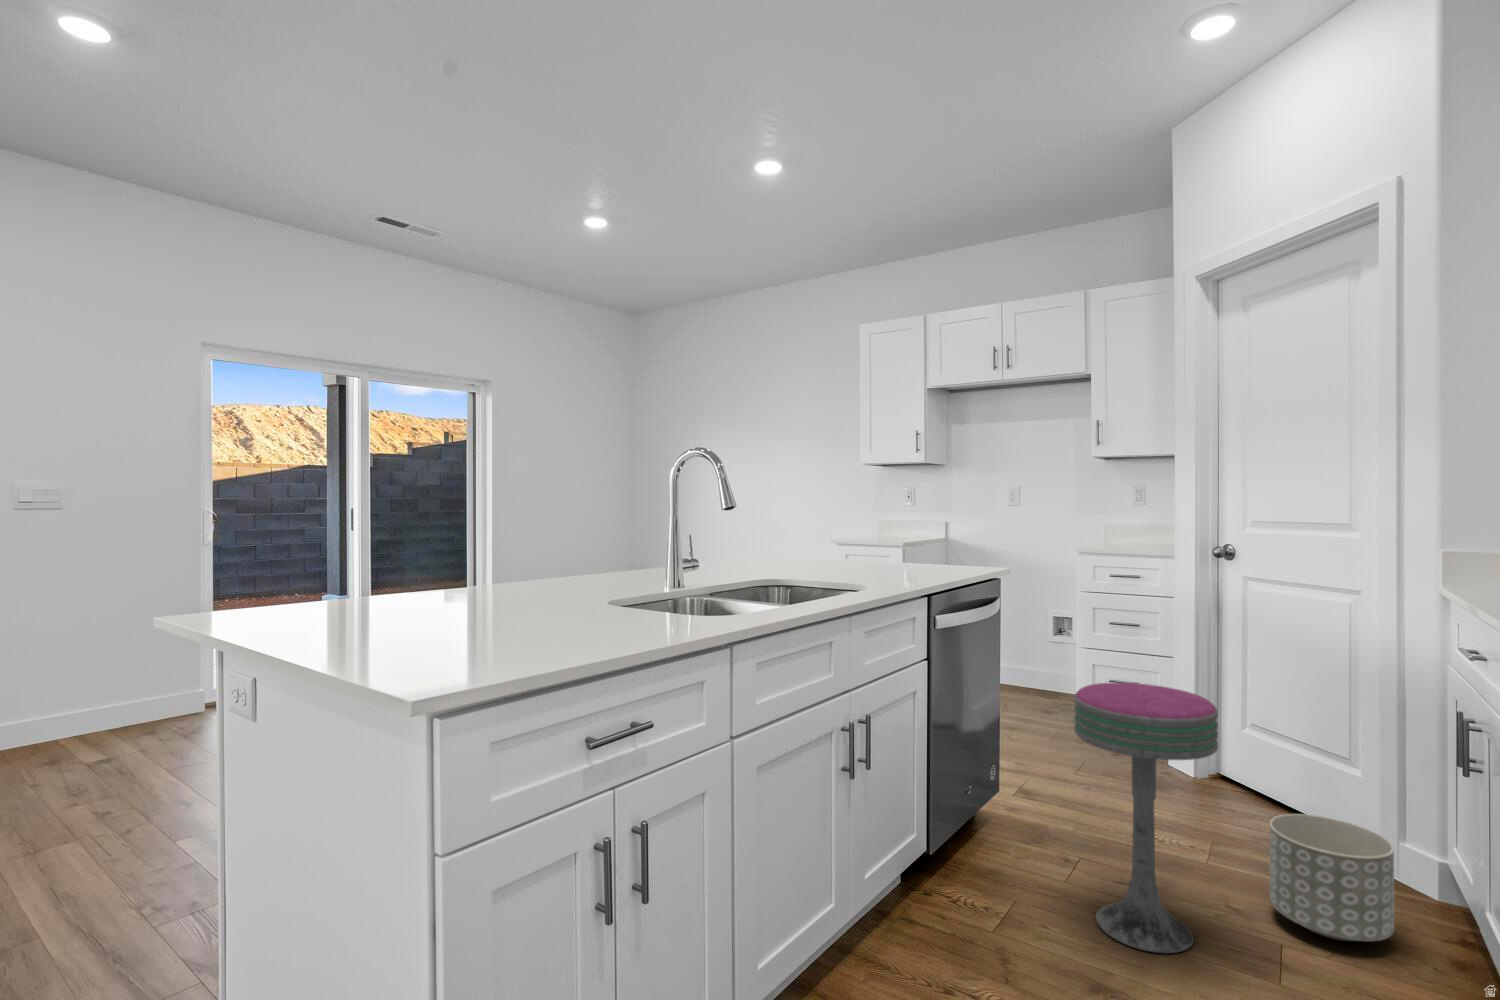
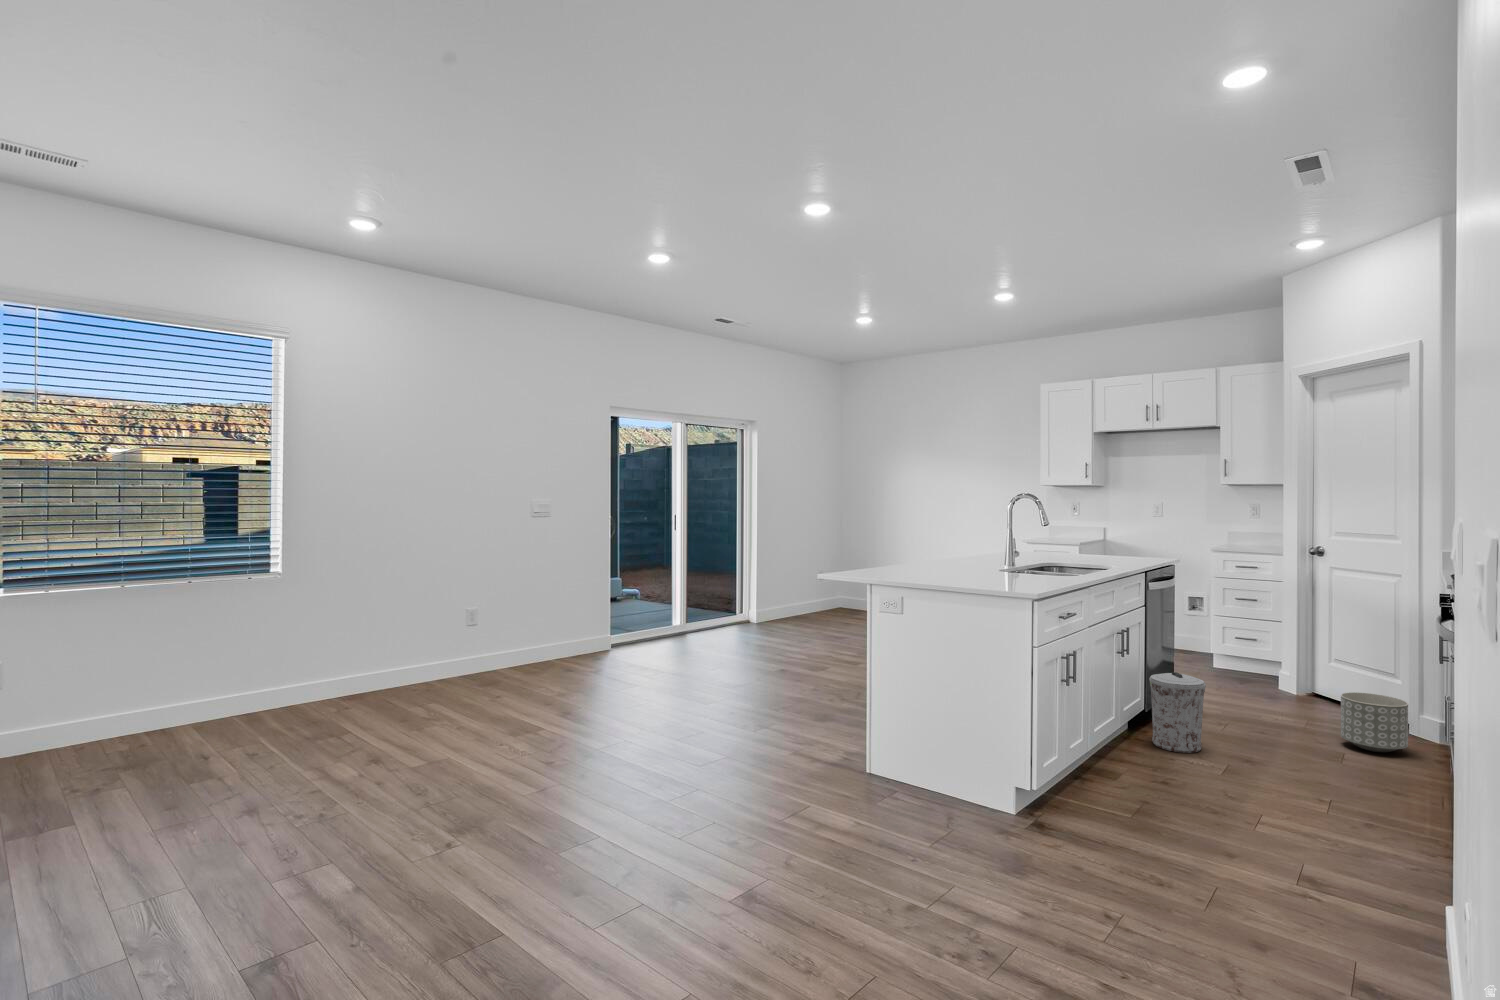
bar stool: present [1074,683,1218,953] -> none [1232,620,1312,753]
trash can: none [919,792,1020,966] -> present [1149,672,1206,753]

